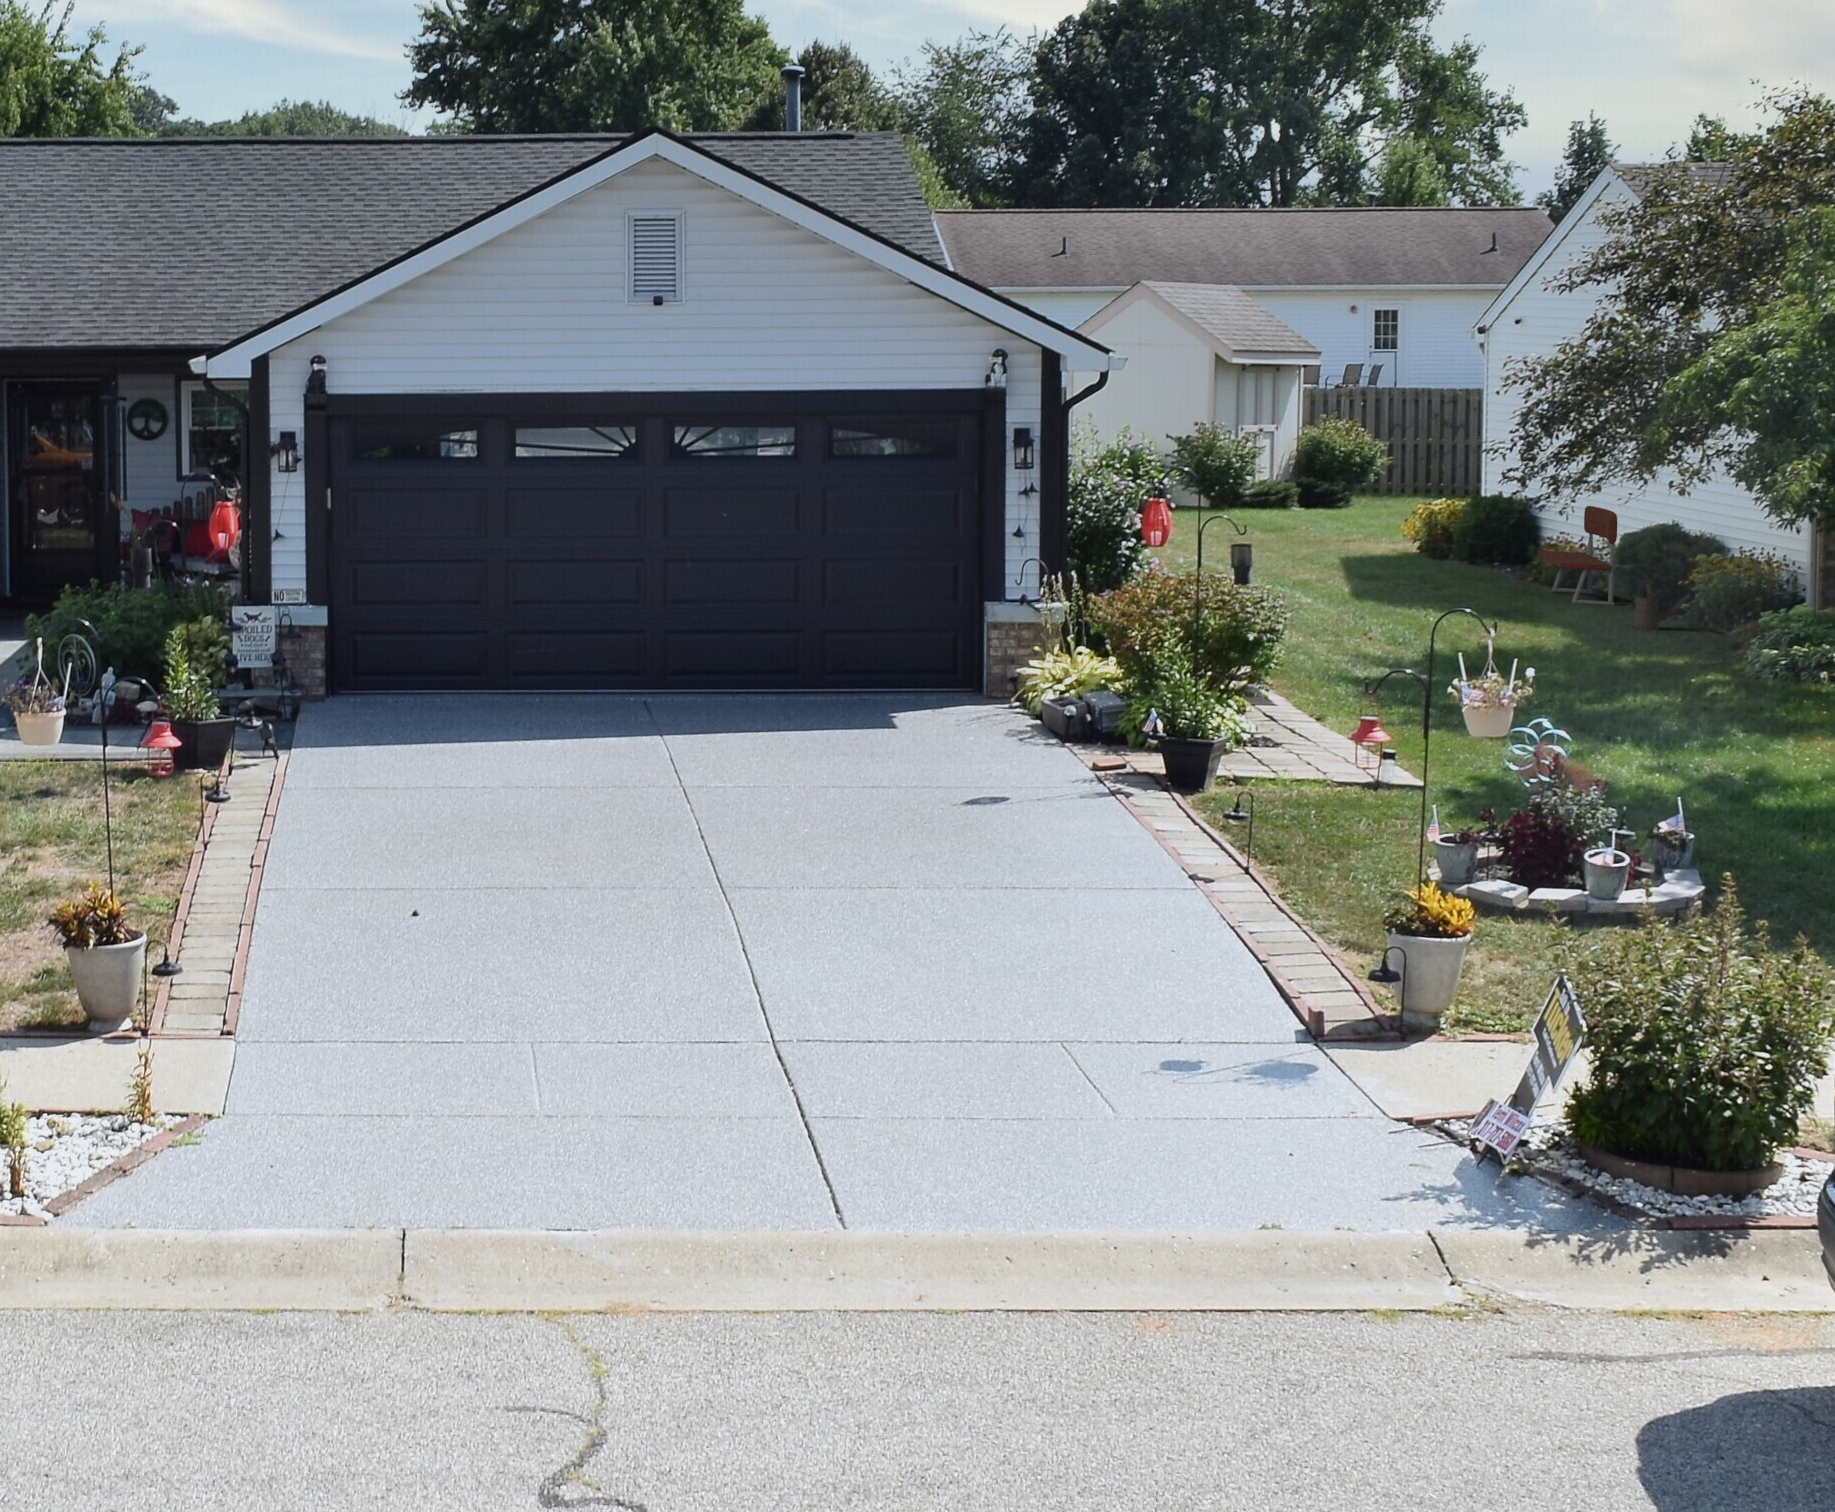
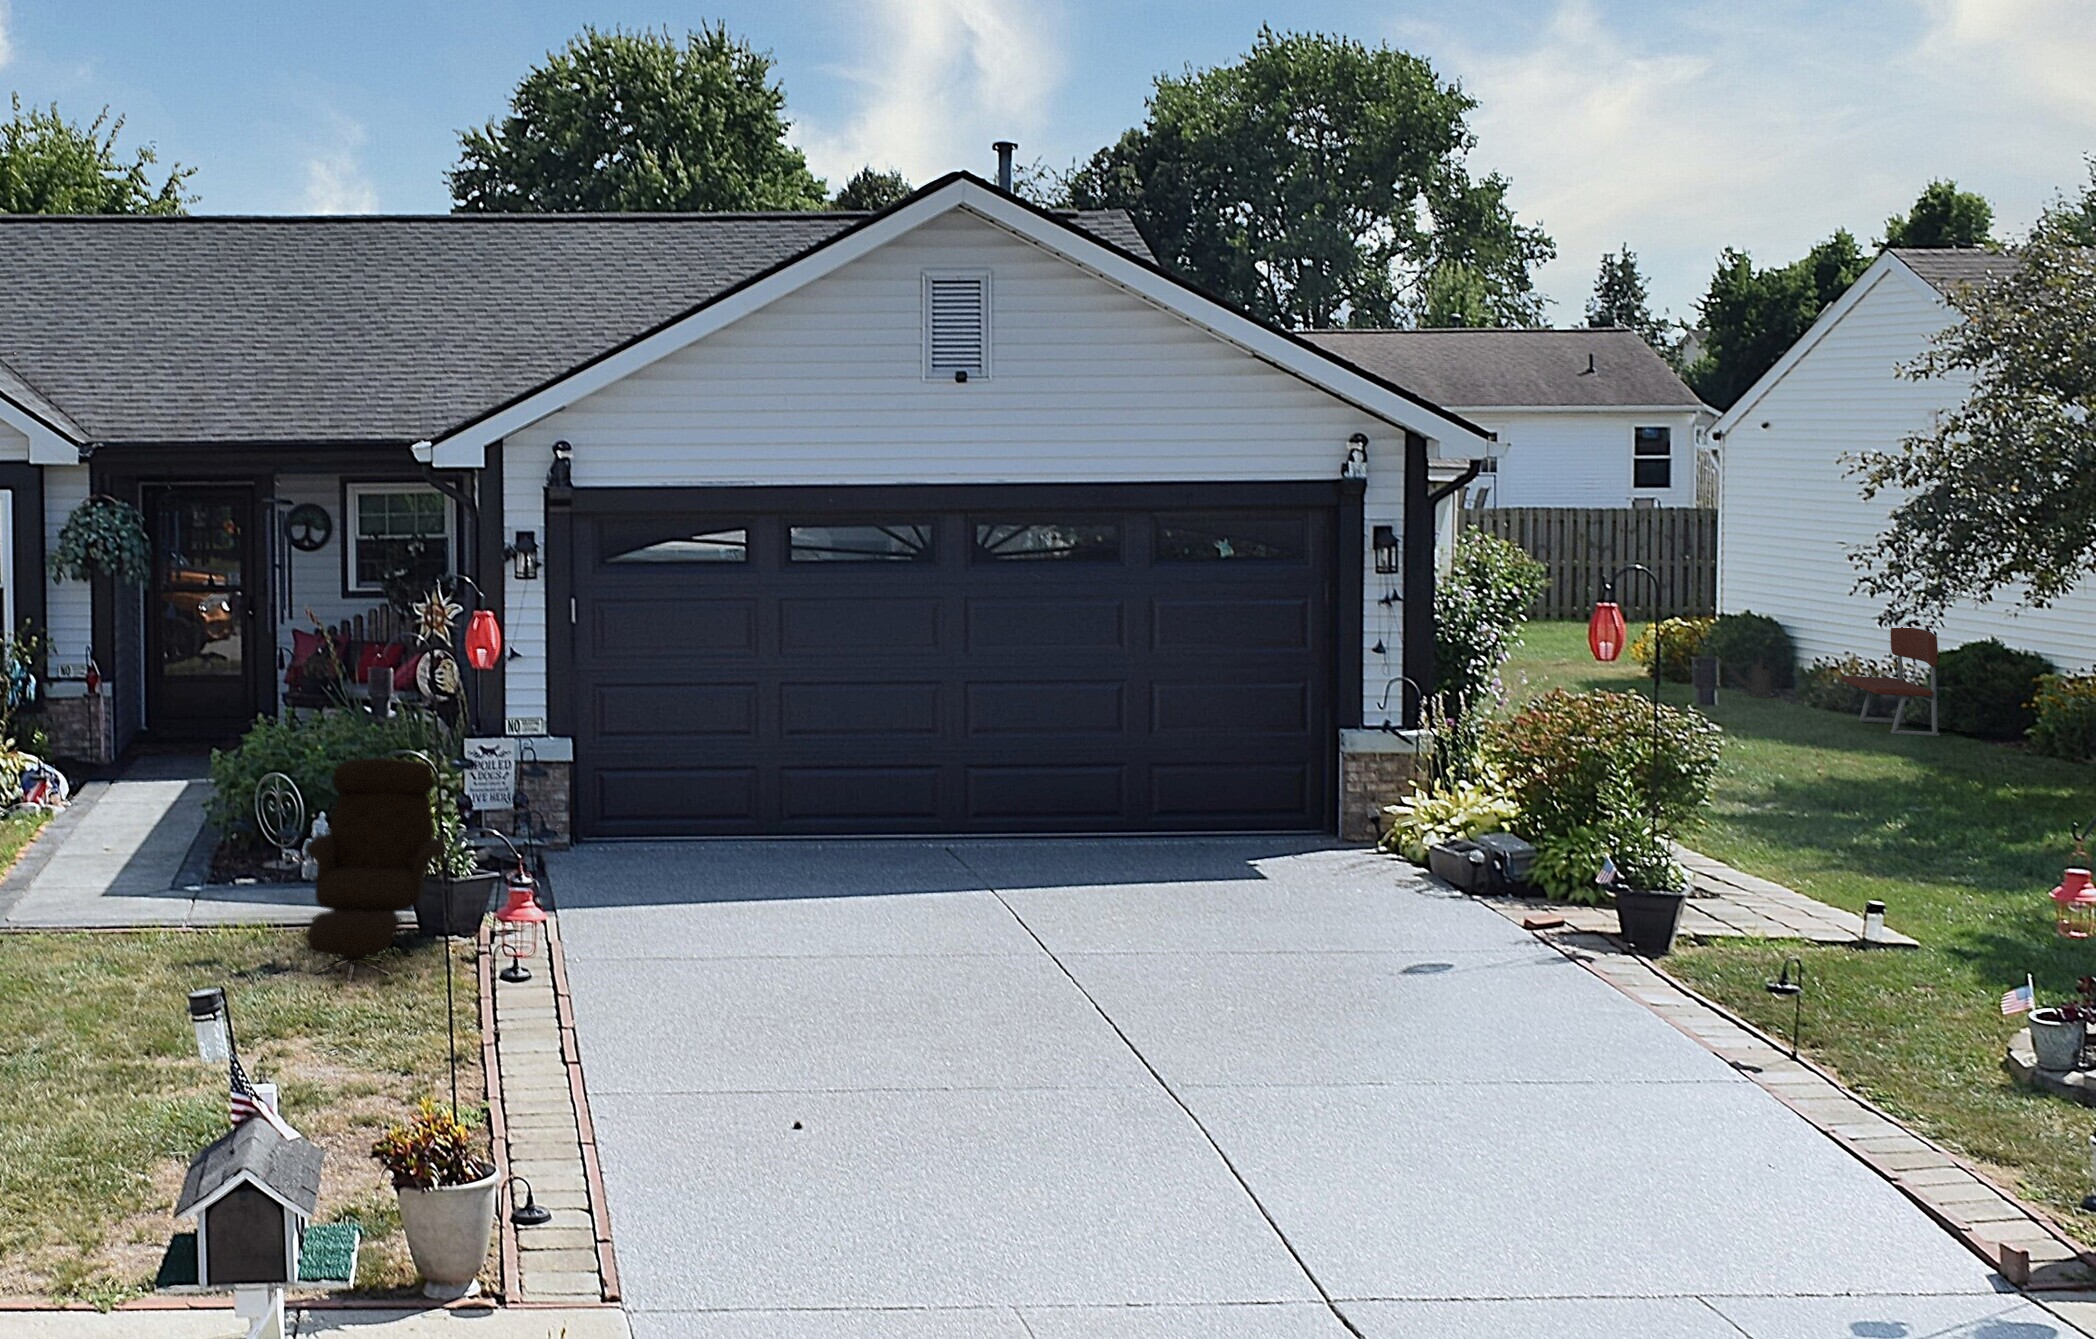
watering can: present [1625,585,1690,630] -> present [1725,658,1773,697]
lounge chair: none [70,625,194,806] -> present [306,758,445,983]

